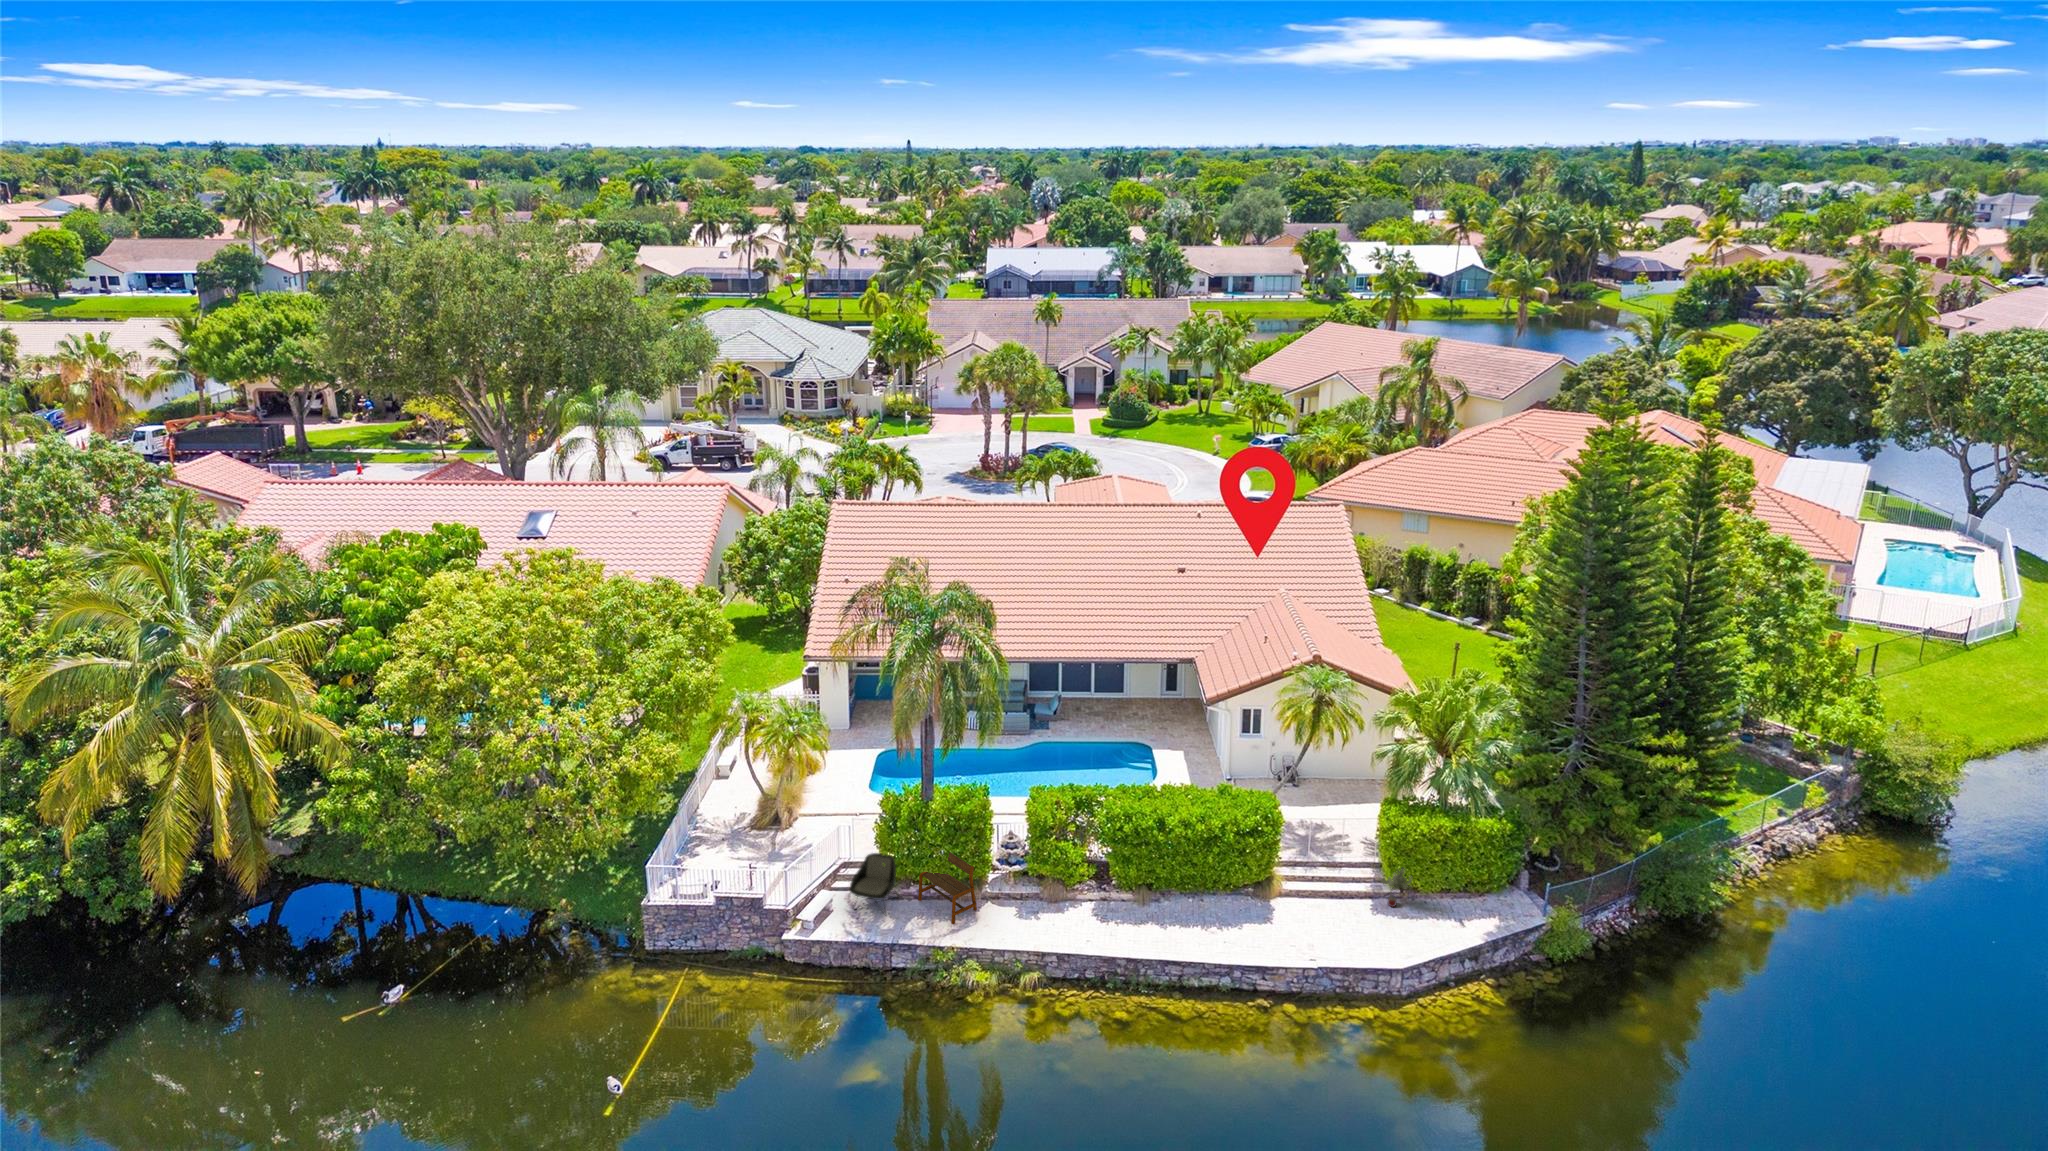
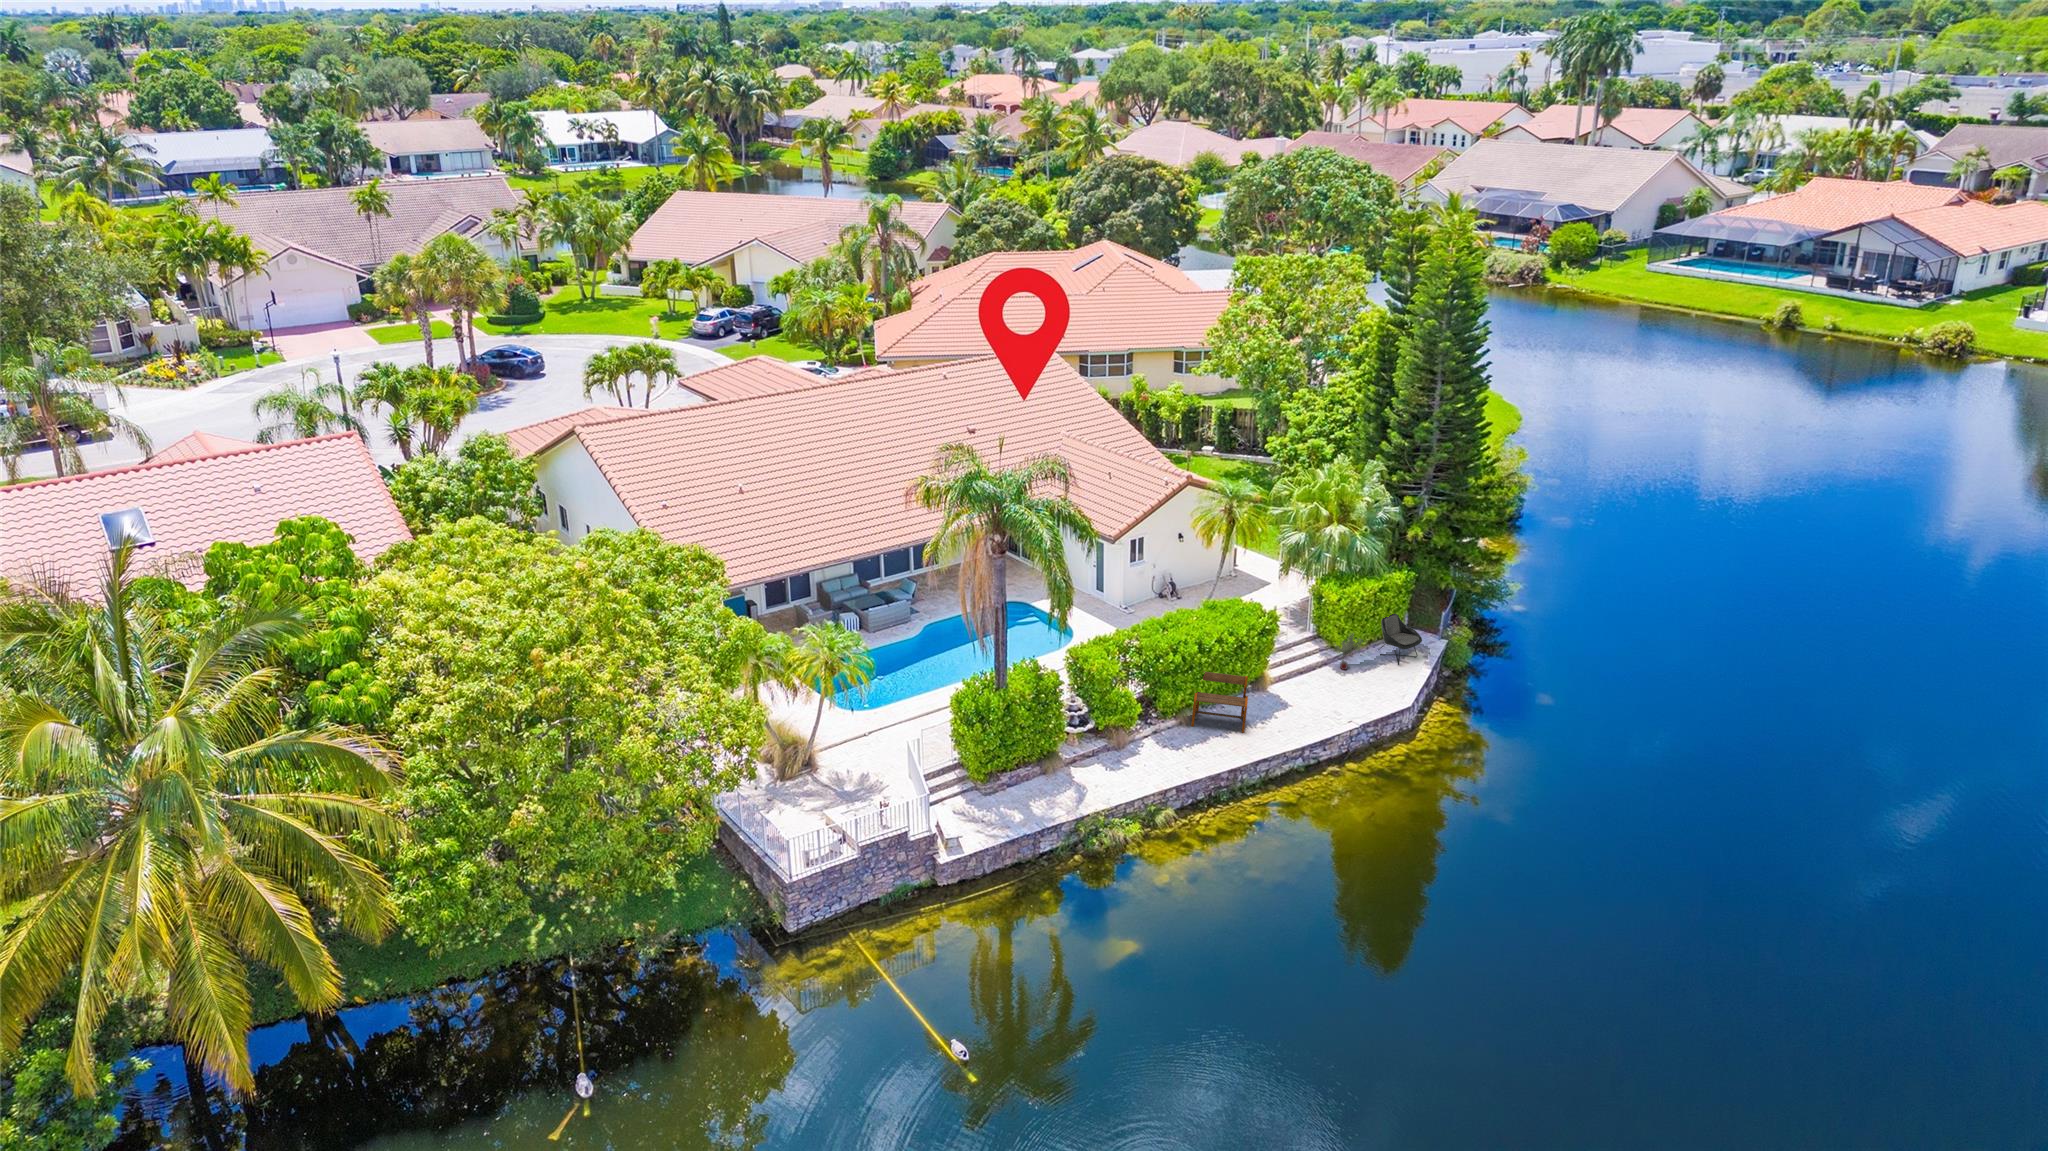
bench: present [918,852,977,924] -> present [1191,671,1248,733]
lounge chair: present [849,853,896,914] -> present [1378,613,1422,665]

